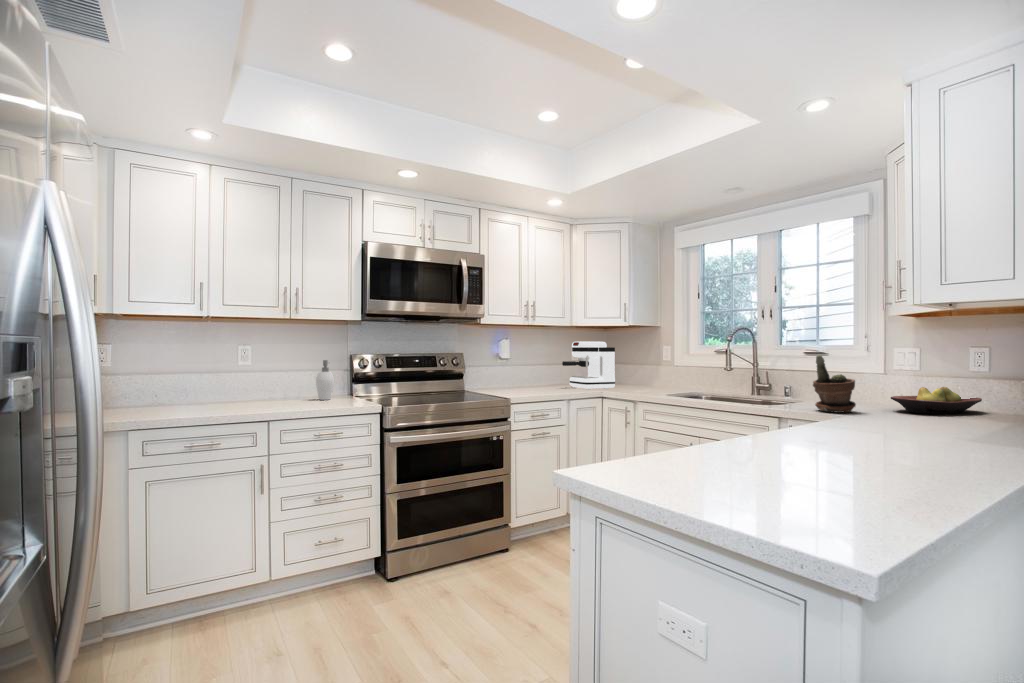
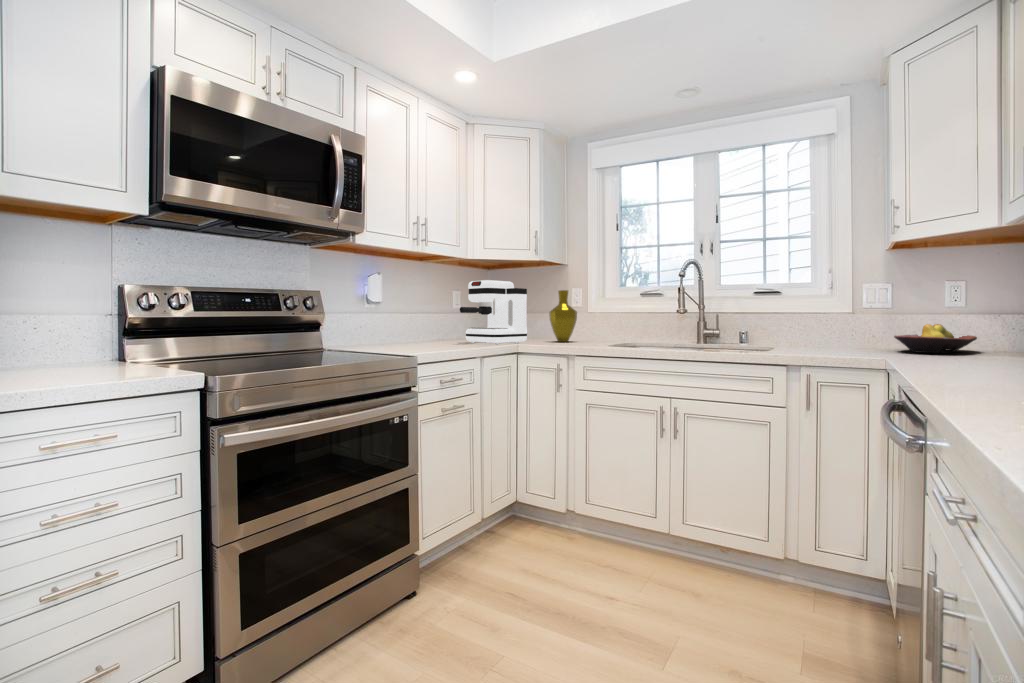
vase: none [635,348,658,389] -> present [549,290,577,342]
potted plant: present [813,355,856,413] -> none [831,286,883,356]
soap dispenser: present [316,360,334,400] -> none [33,293,82,372]

